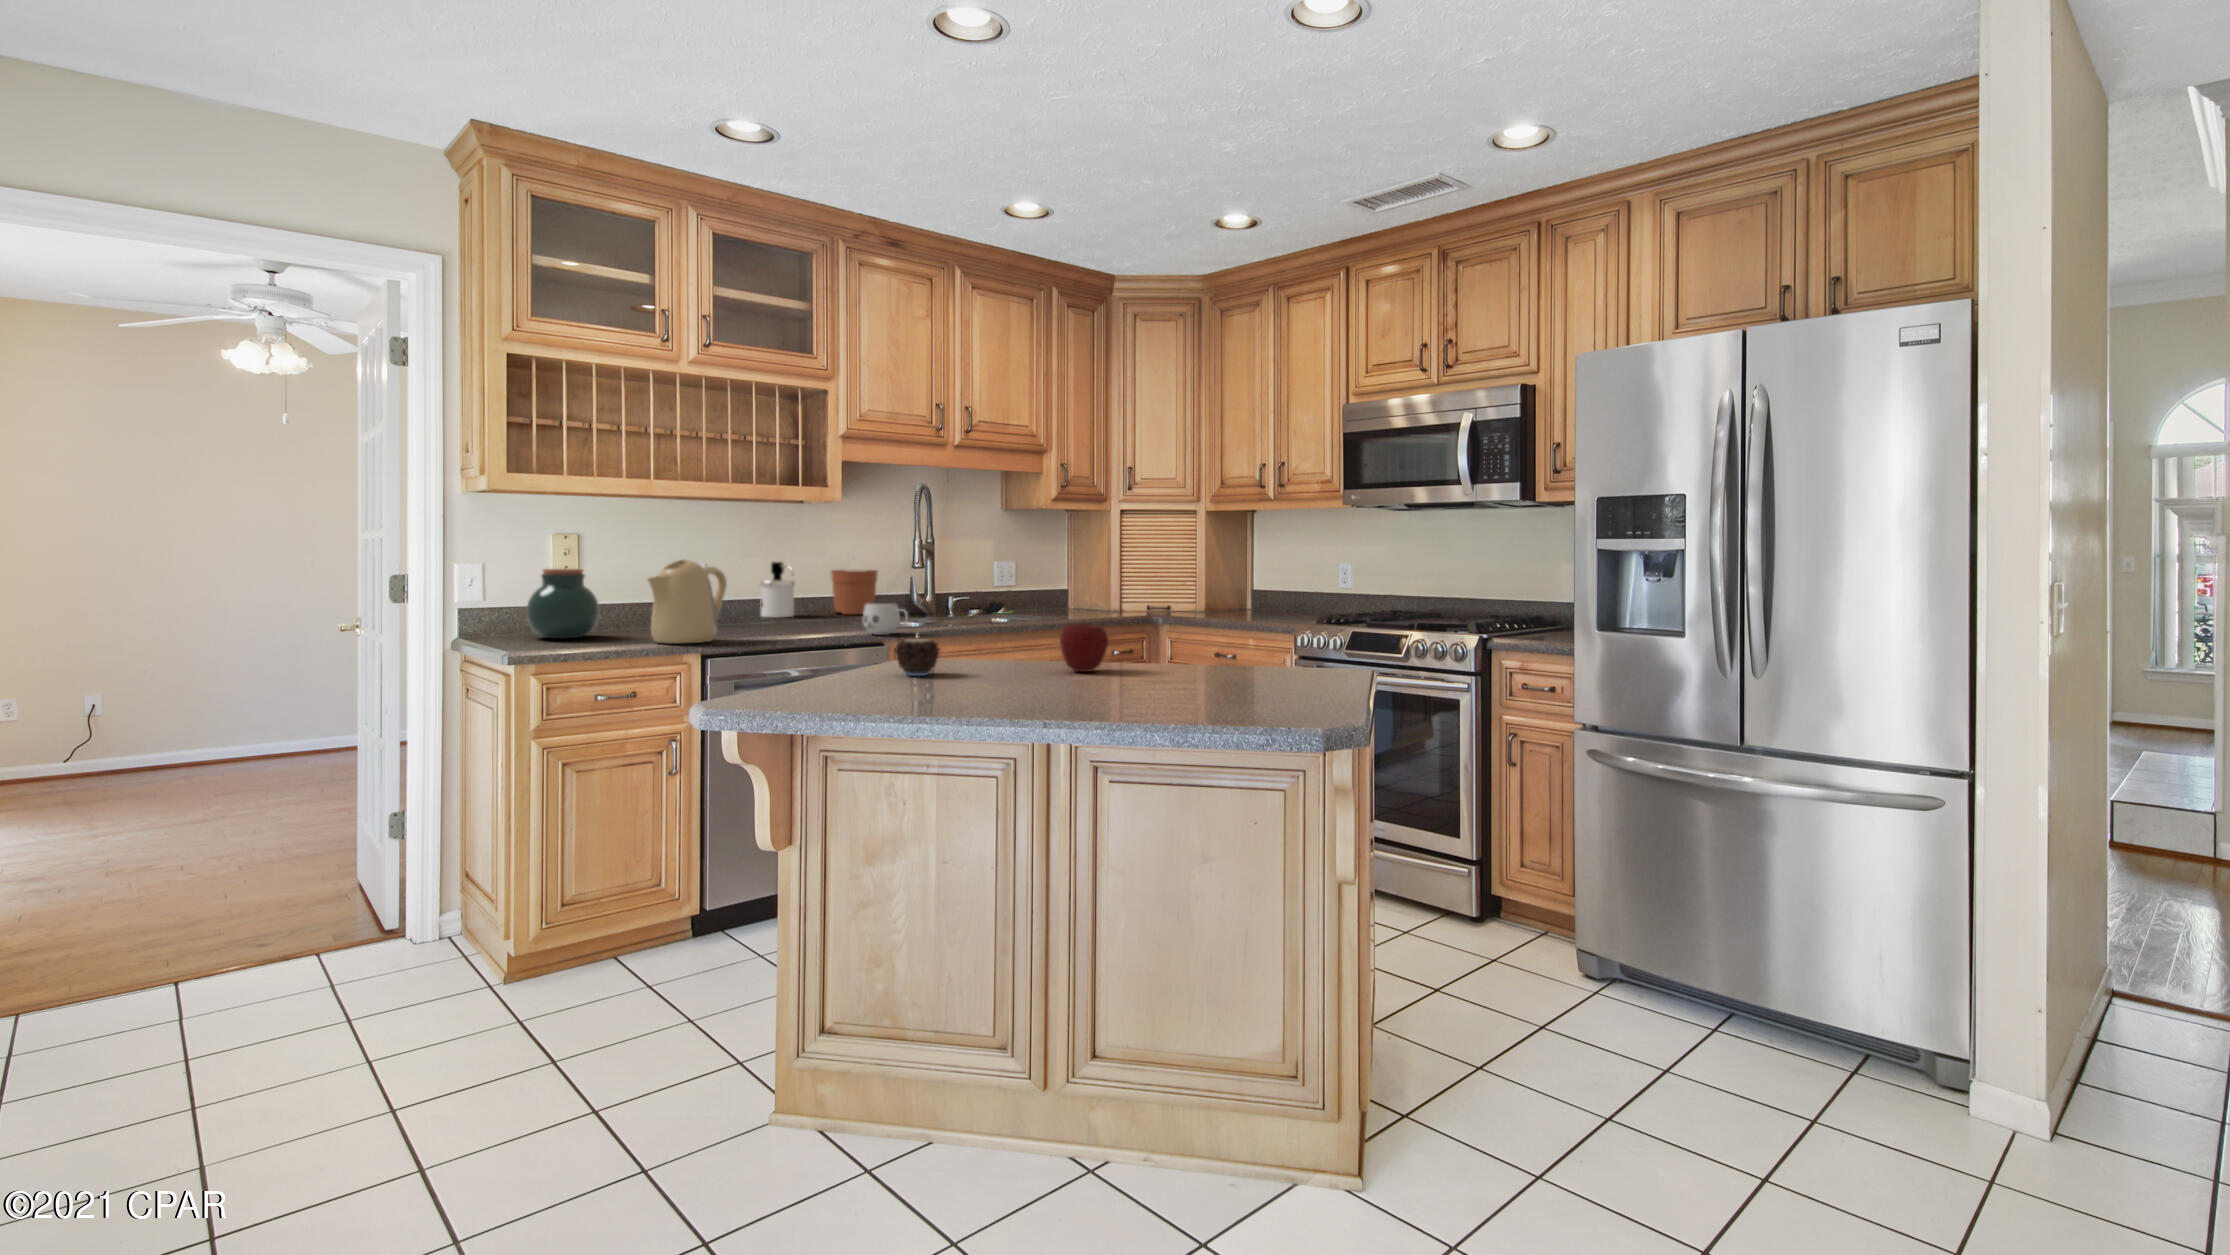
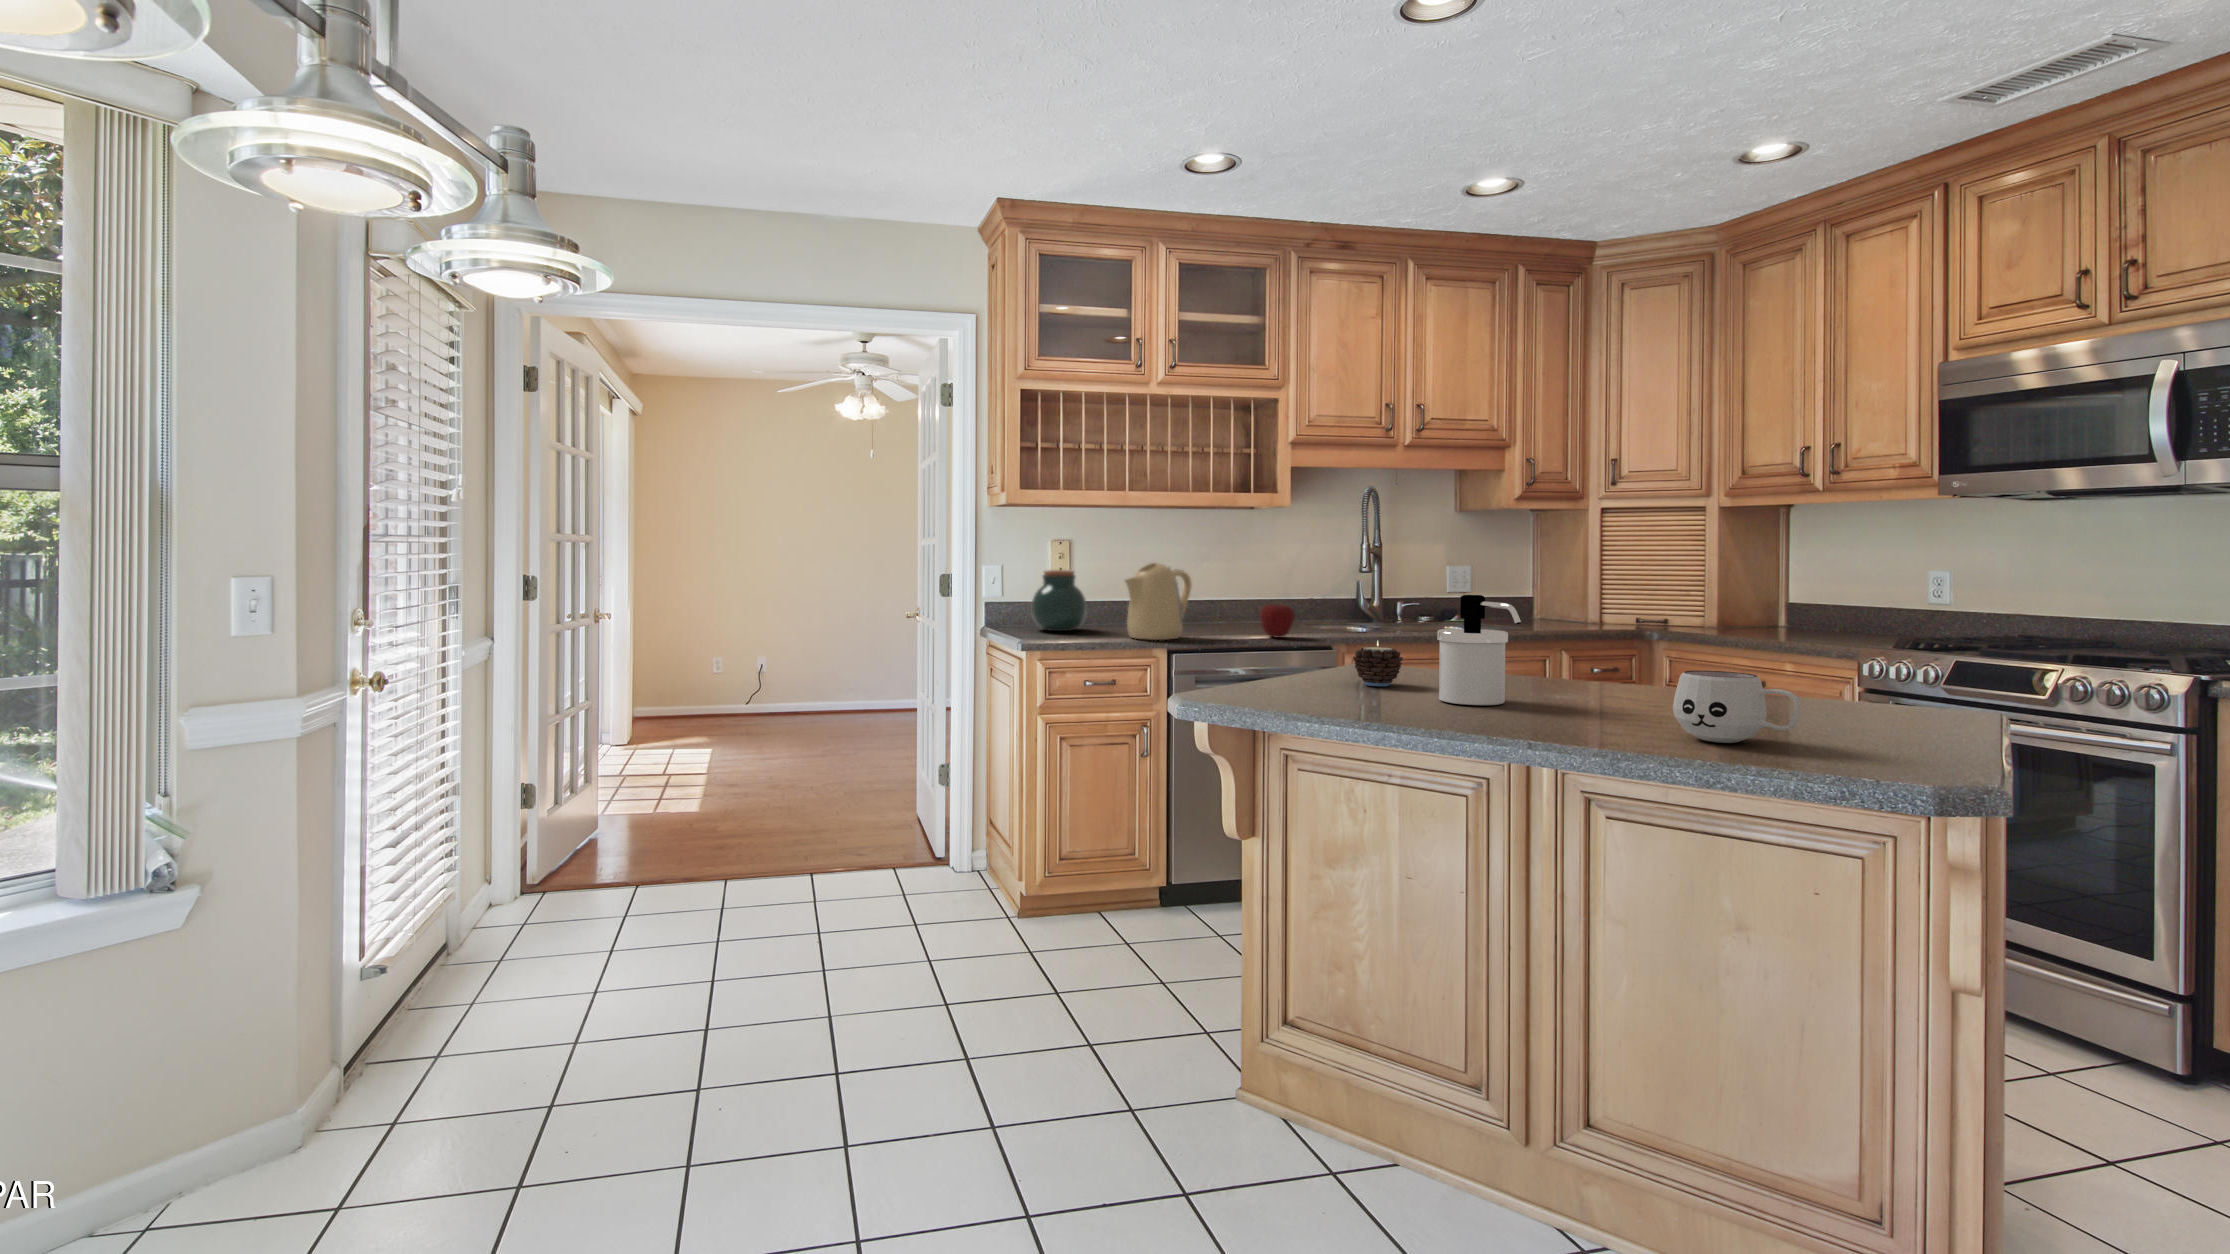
soap dispenser: present [760,562,795,618] -> present [1437,595,1521,705]
plant pot: present [831,569,877,614] -> none [1285,551,1331,616]
mug: present [863,603,908,635] -> present [1673,671,1801,743]
apple: present [1060,623,1109,672] -> present [1260,604,1295,638]

